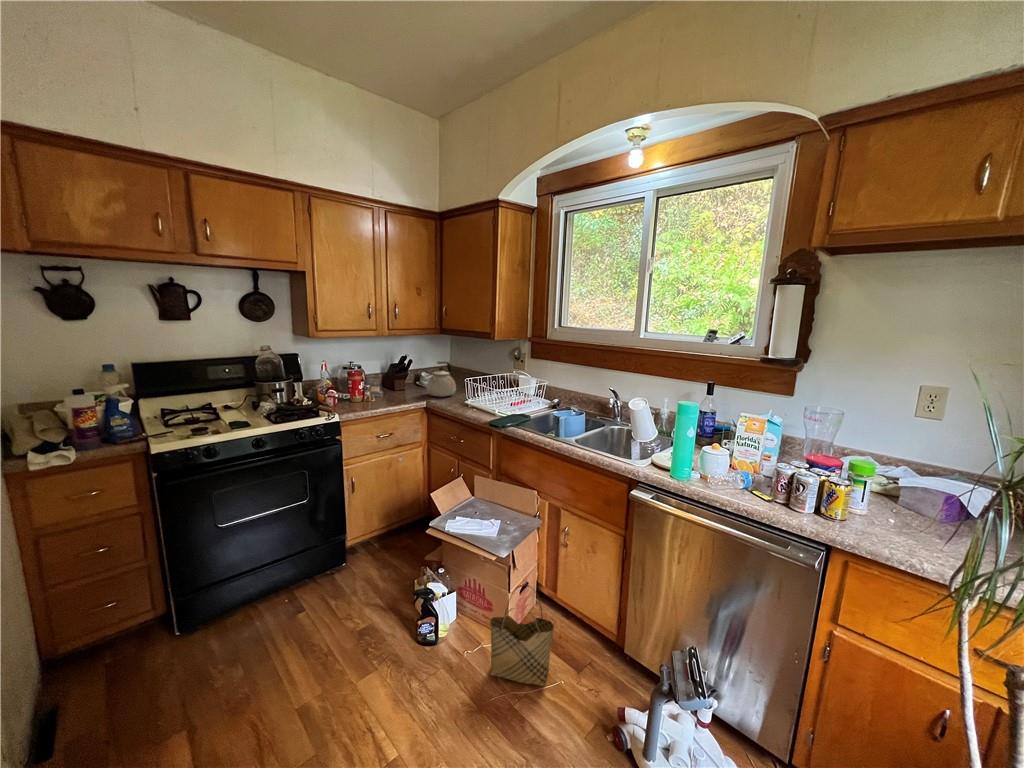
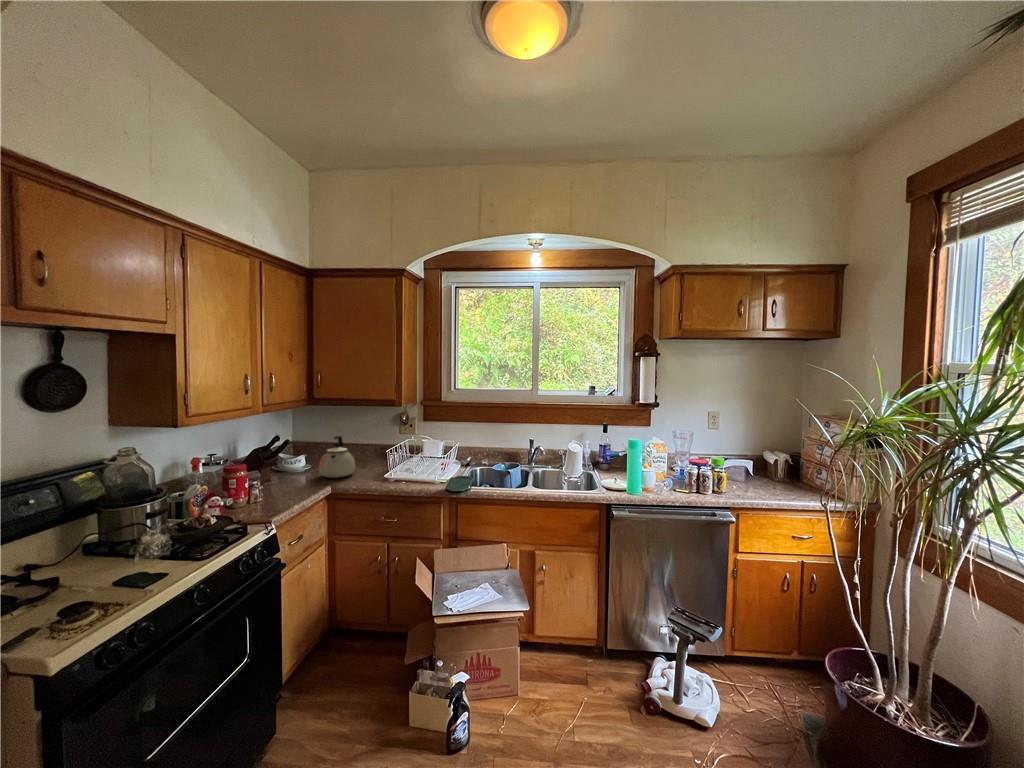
woven basket: present [490,584,554,686] -> none [529,626,581,730]

